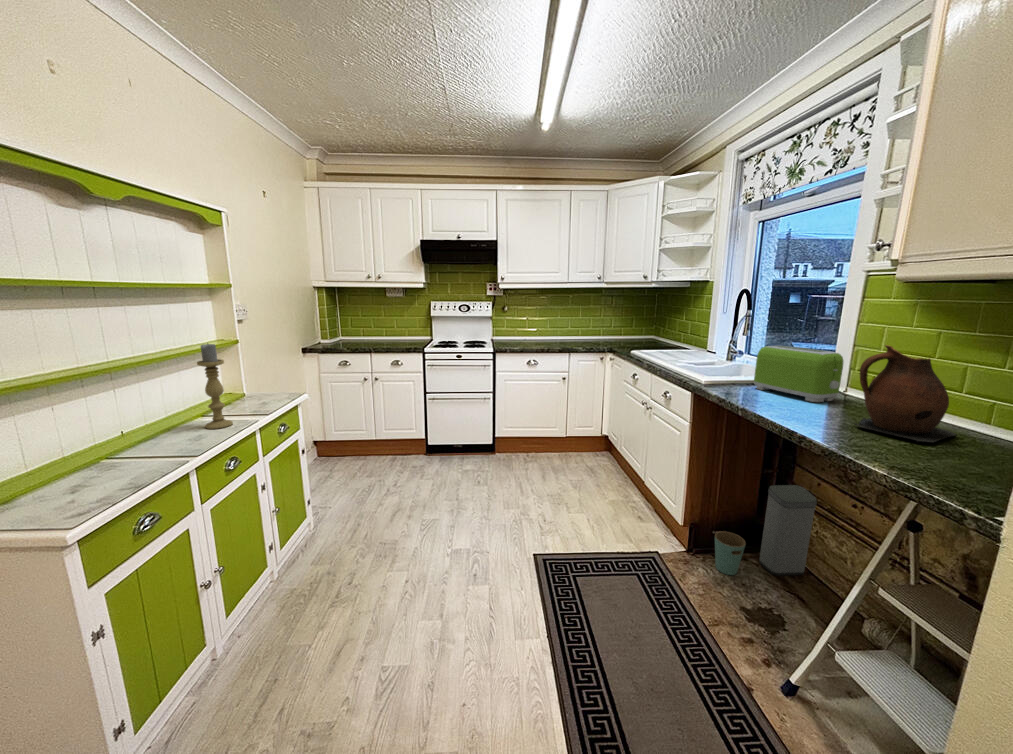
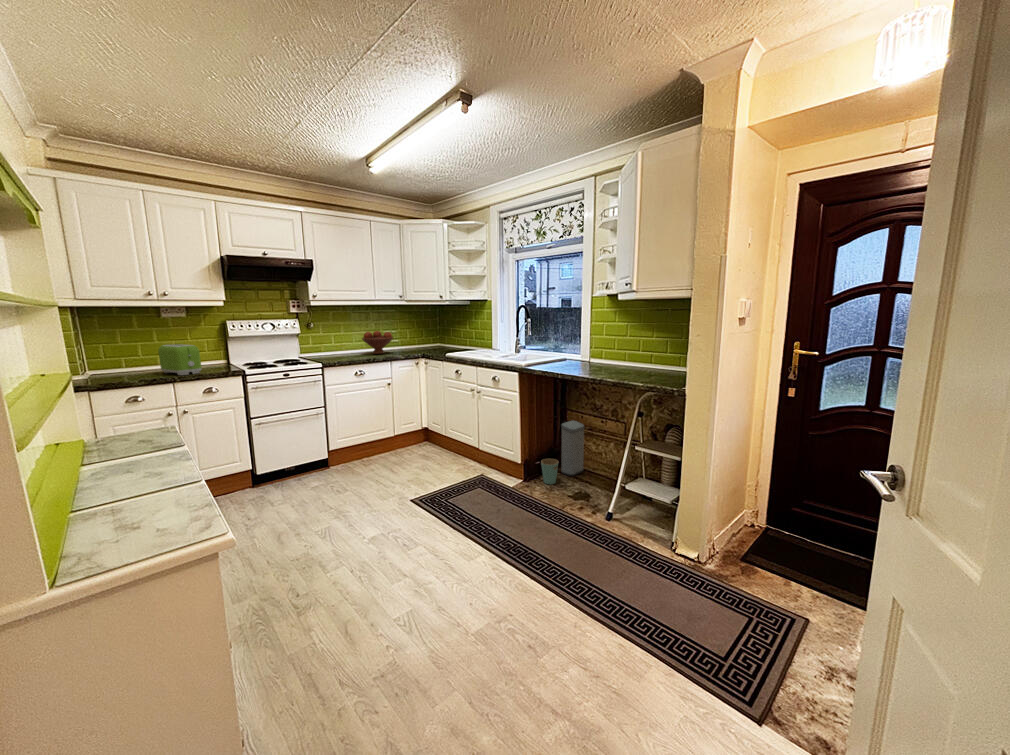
fruit bowl: none [547,317,581,343] -> present [362,331,393,354]
candle holder: present [197,344,233,429] -> none [115,371,161,470]
ceramic pitcher: present [855,345,957,442] -> none [608,331,643,375]
toaster: present [754,346,843,402] -> present [158,344,202,375]

